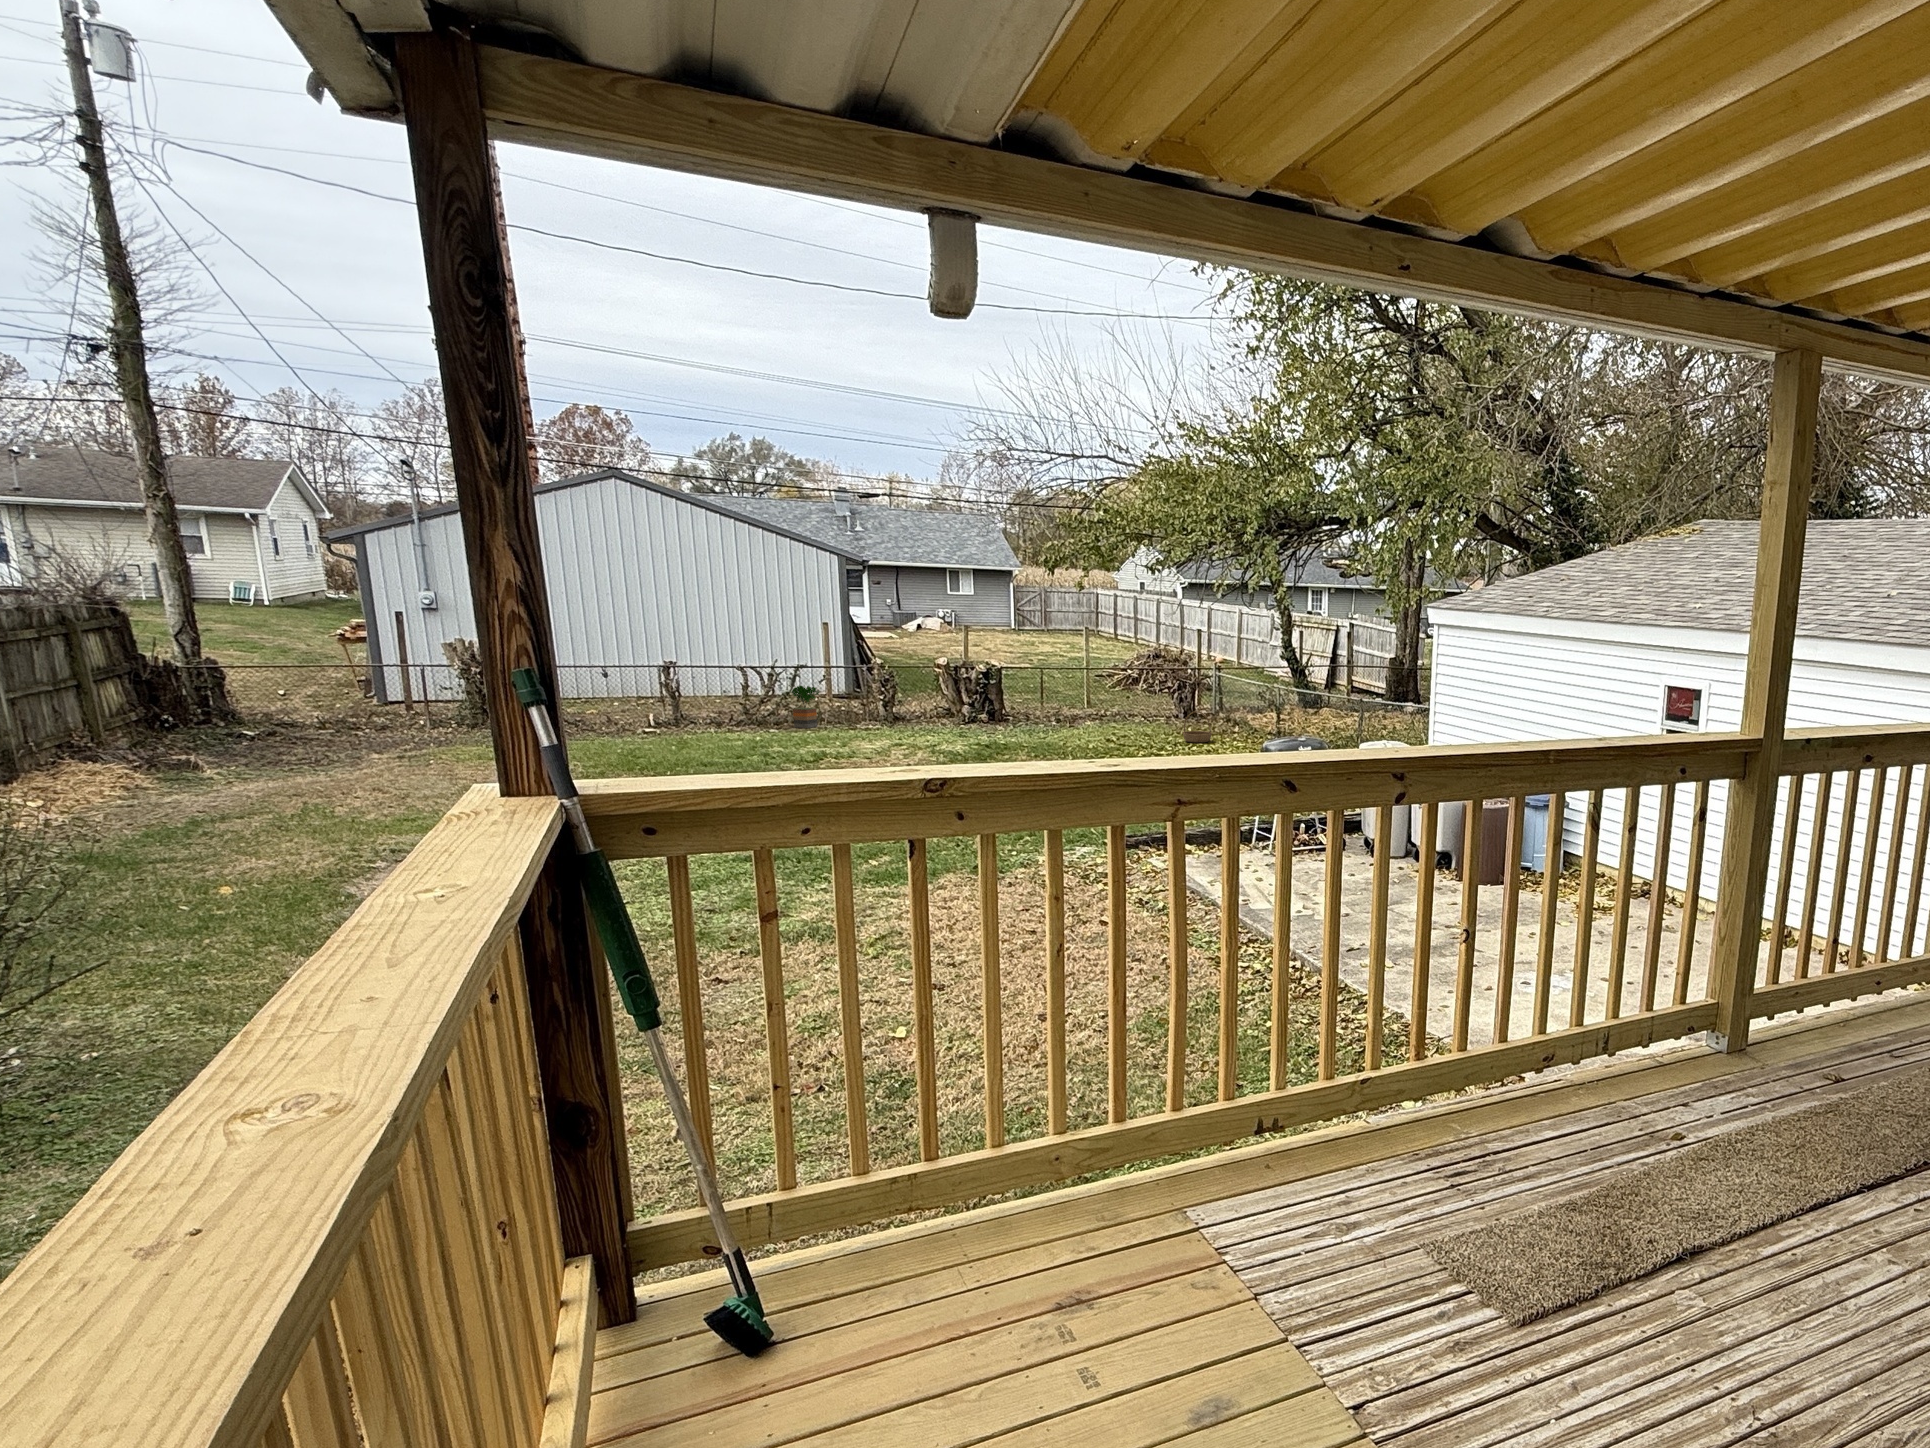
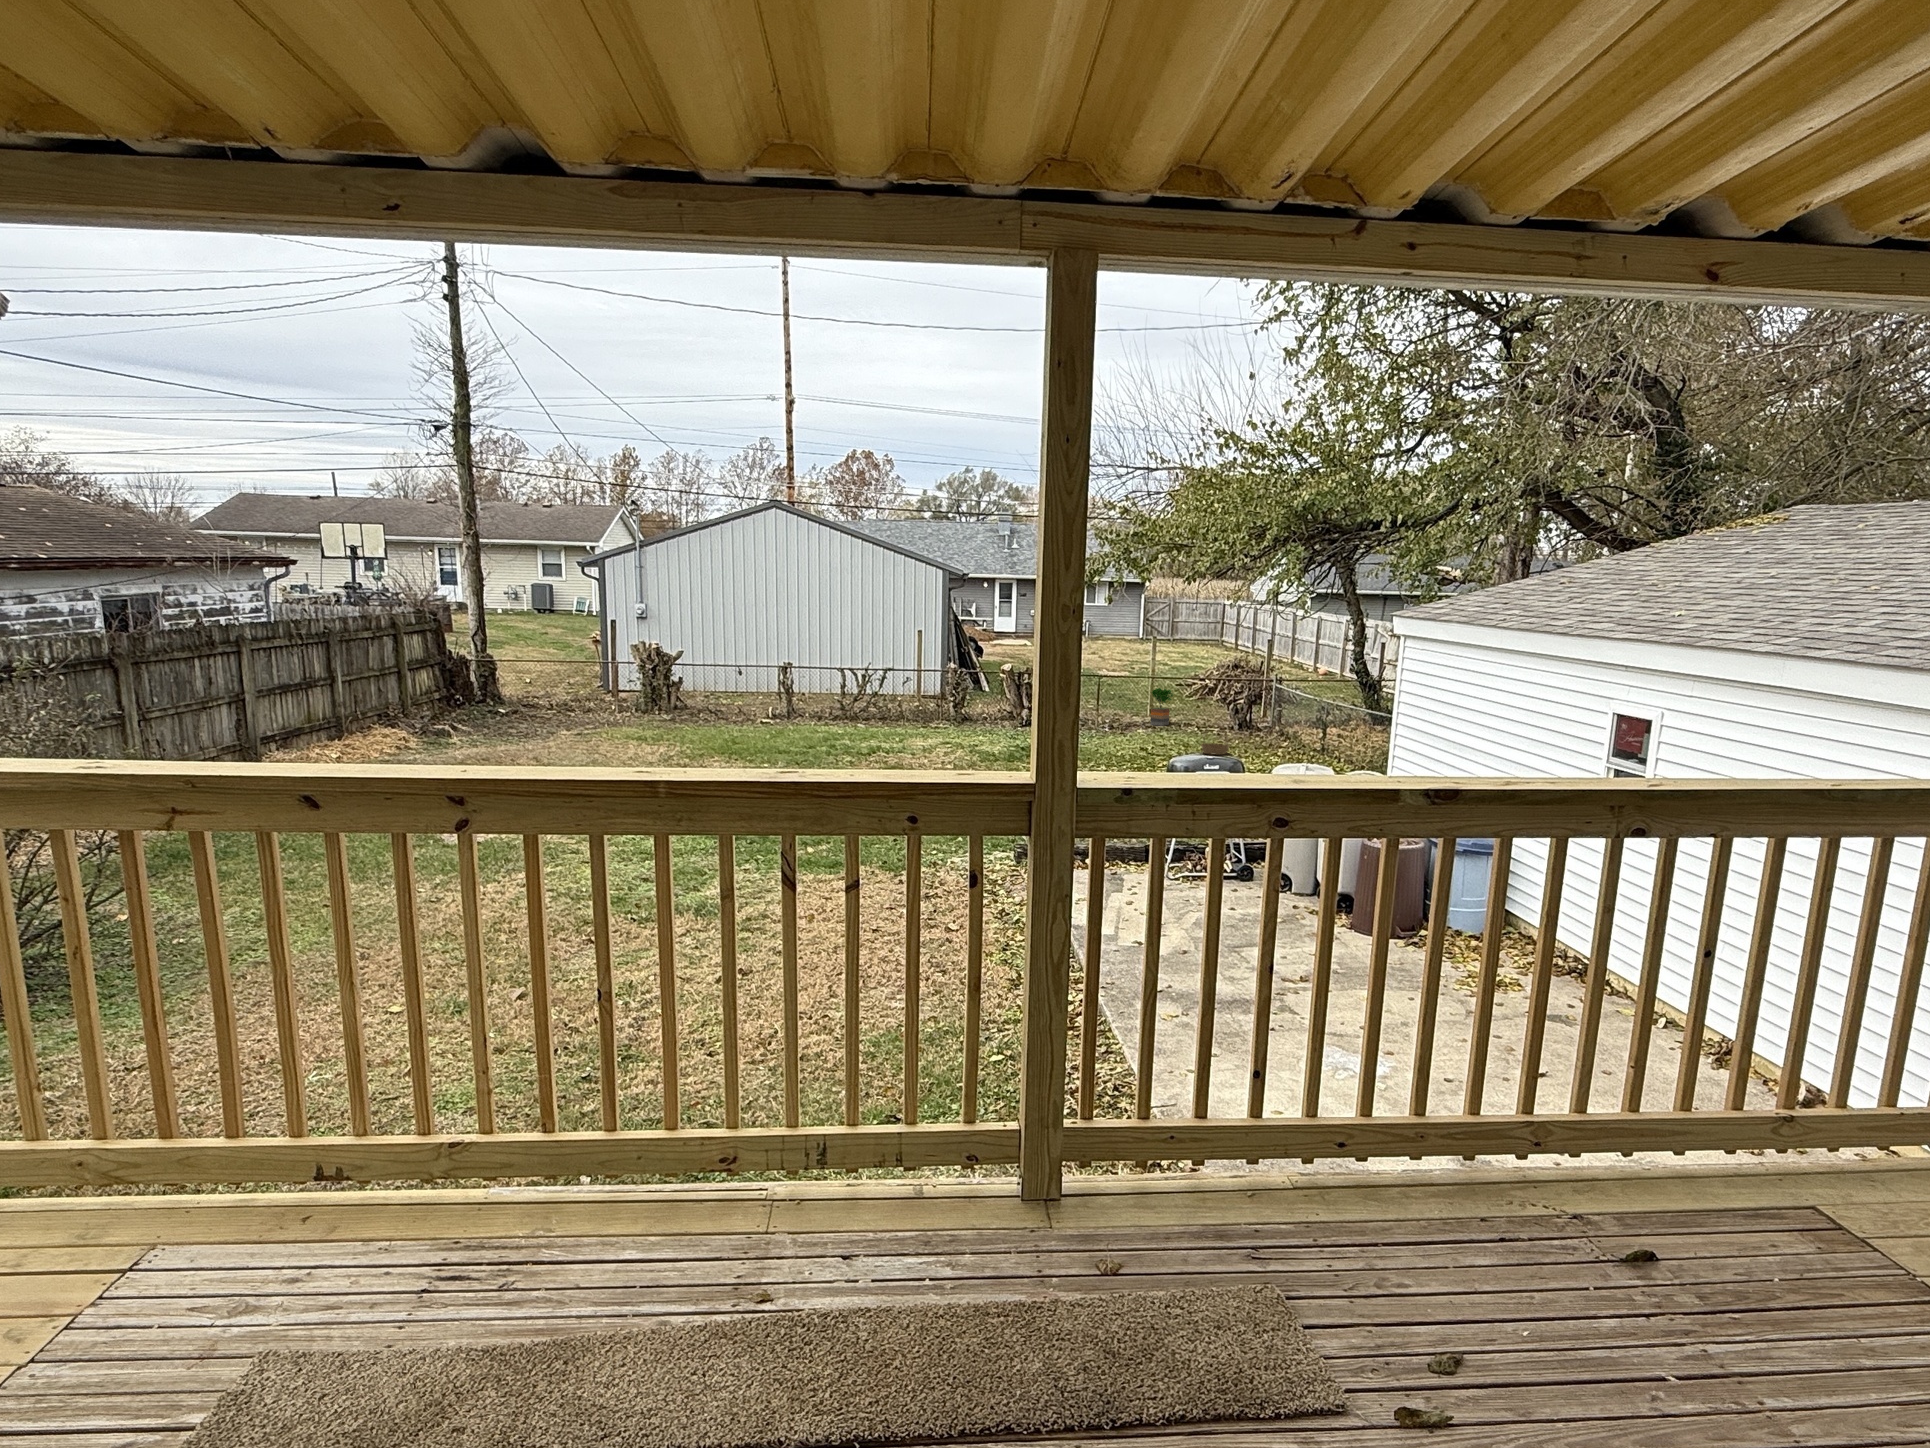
potted tree: present [792,686,819,728] -> present [1150,688,1173,726]

